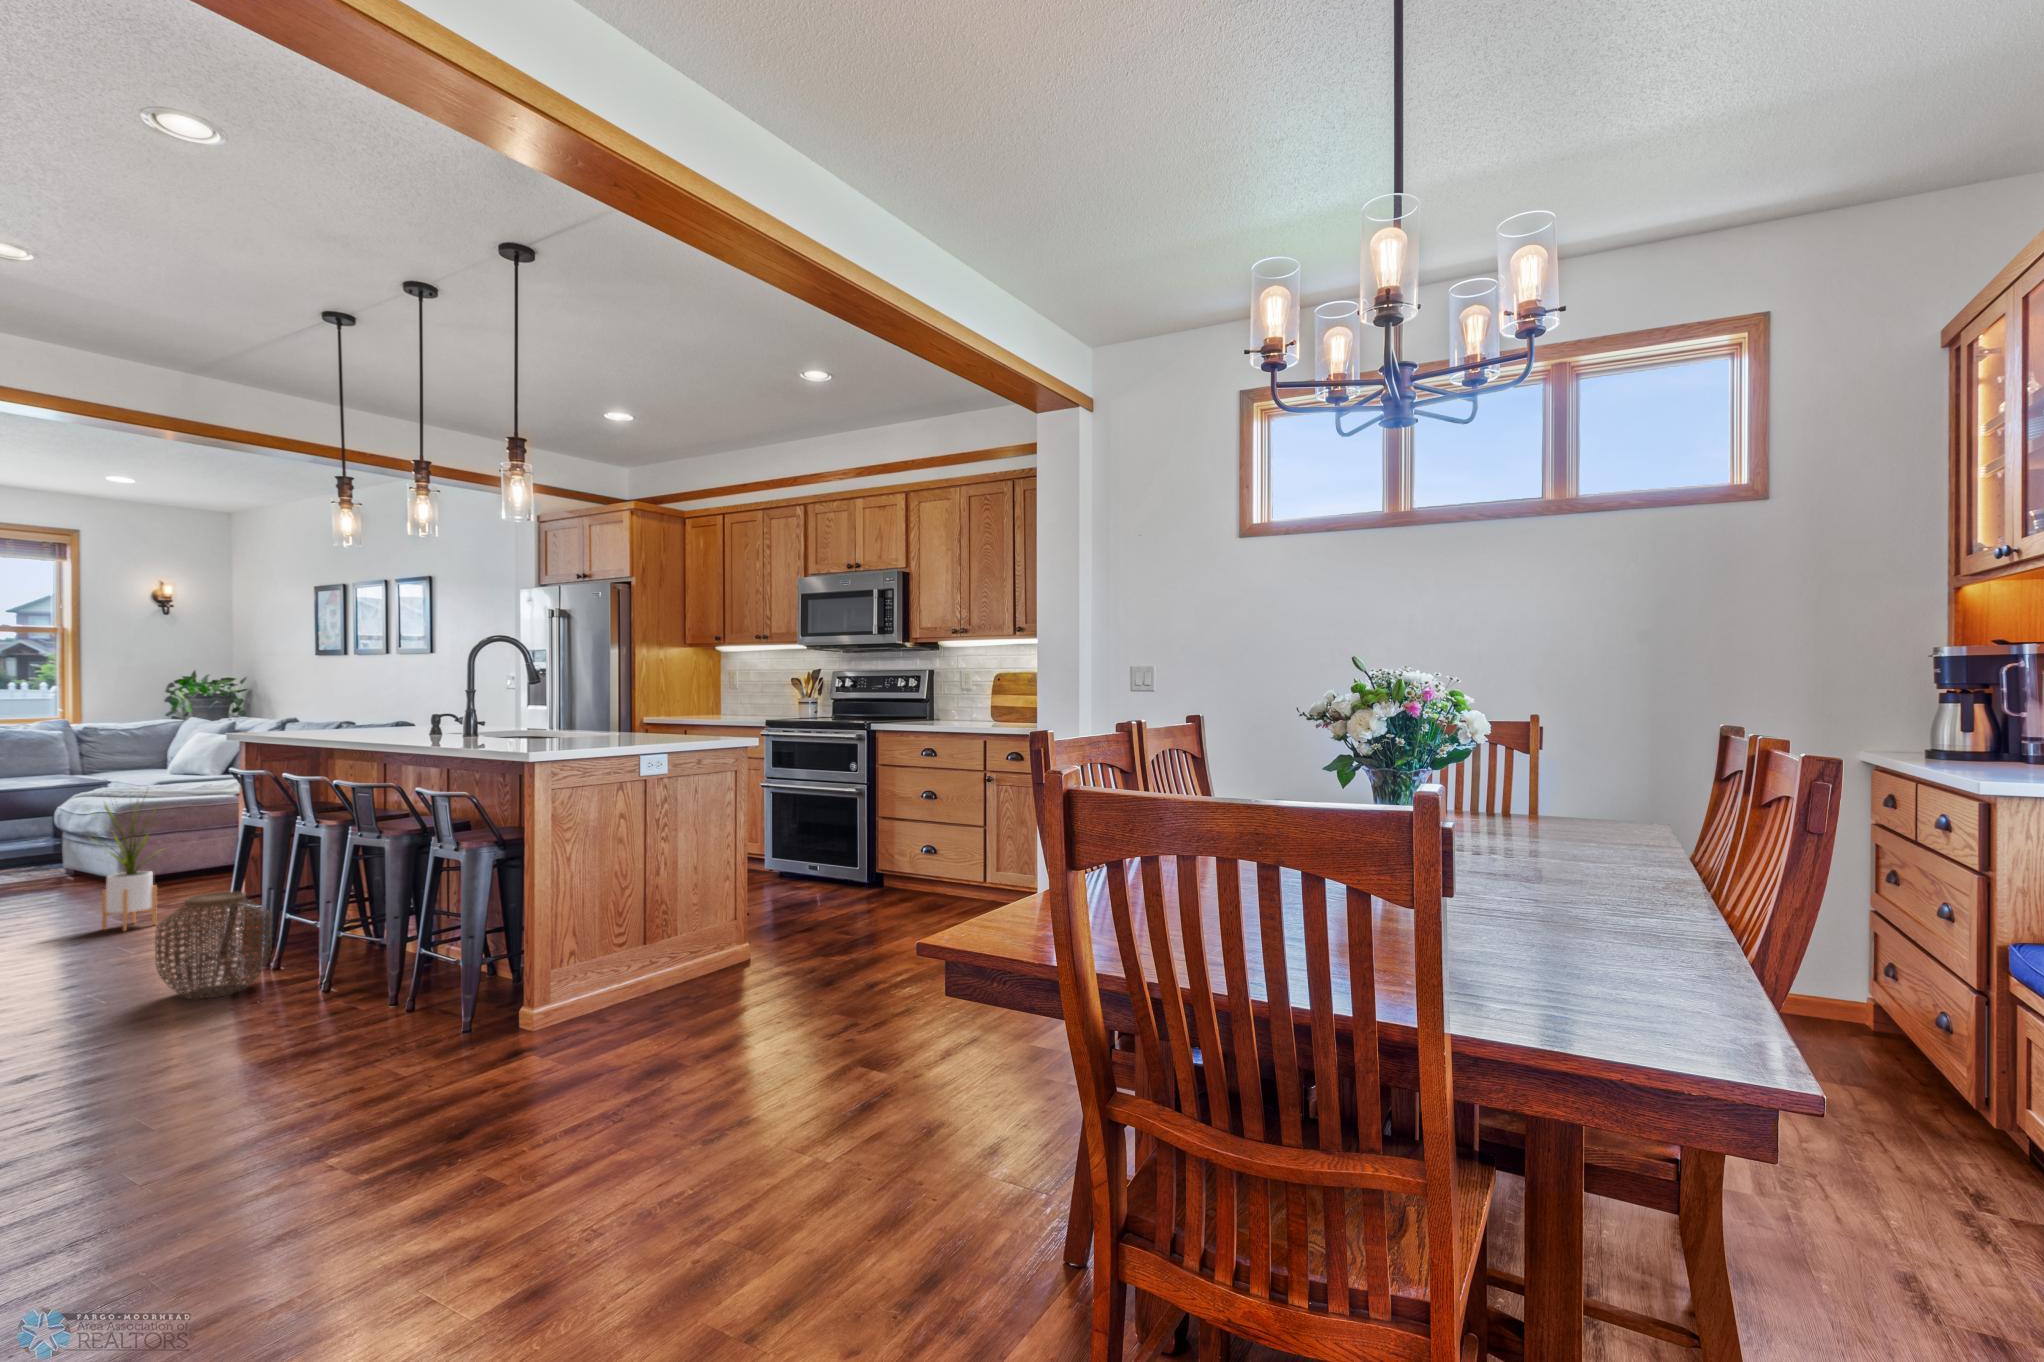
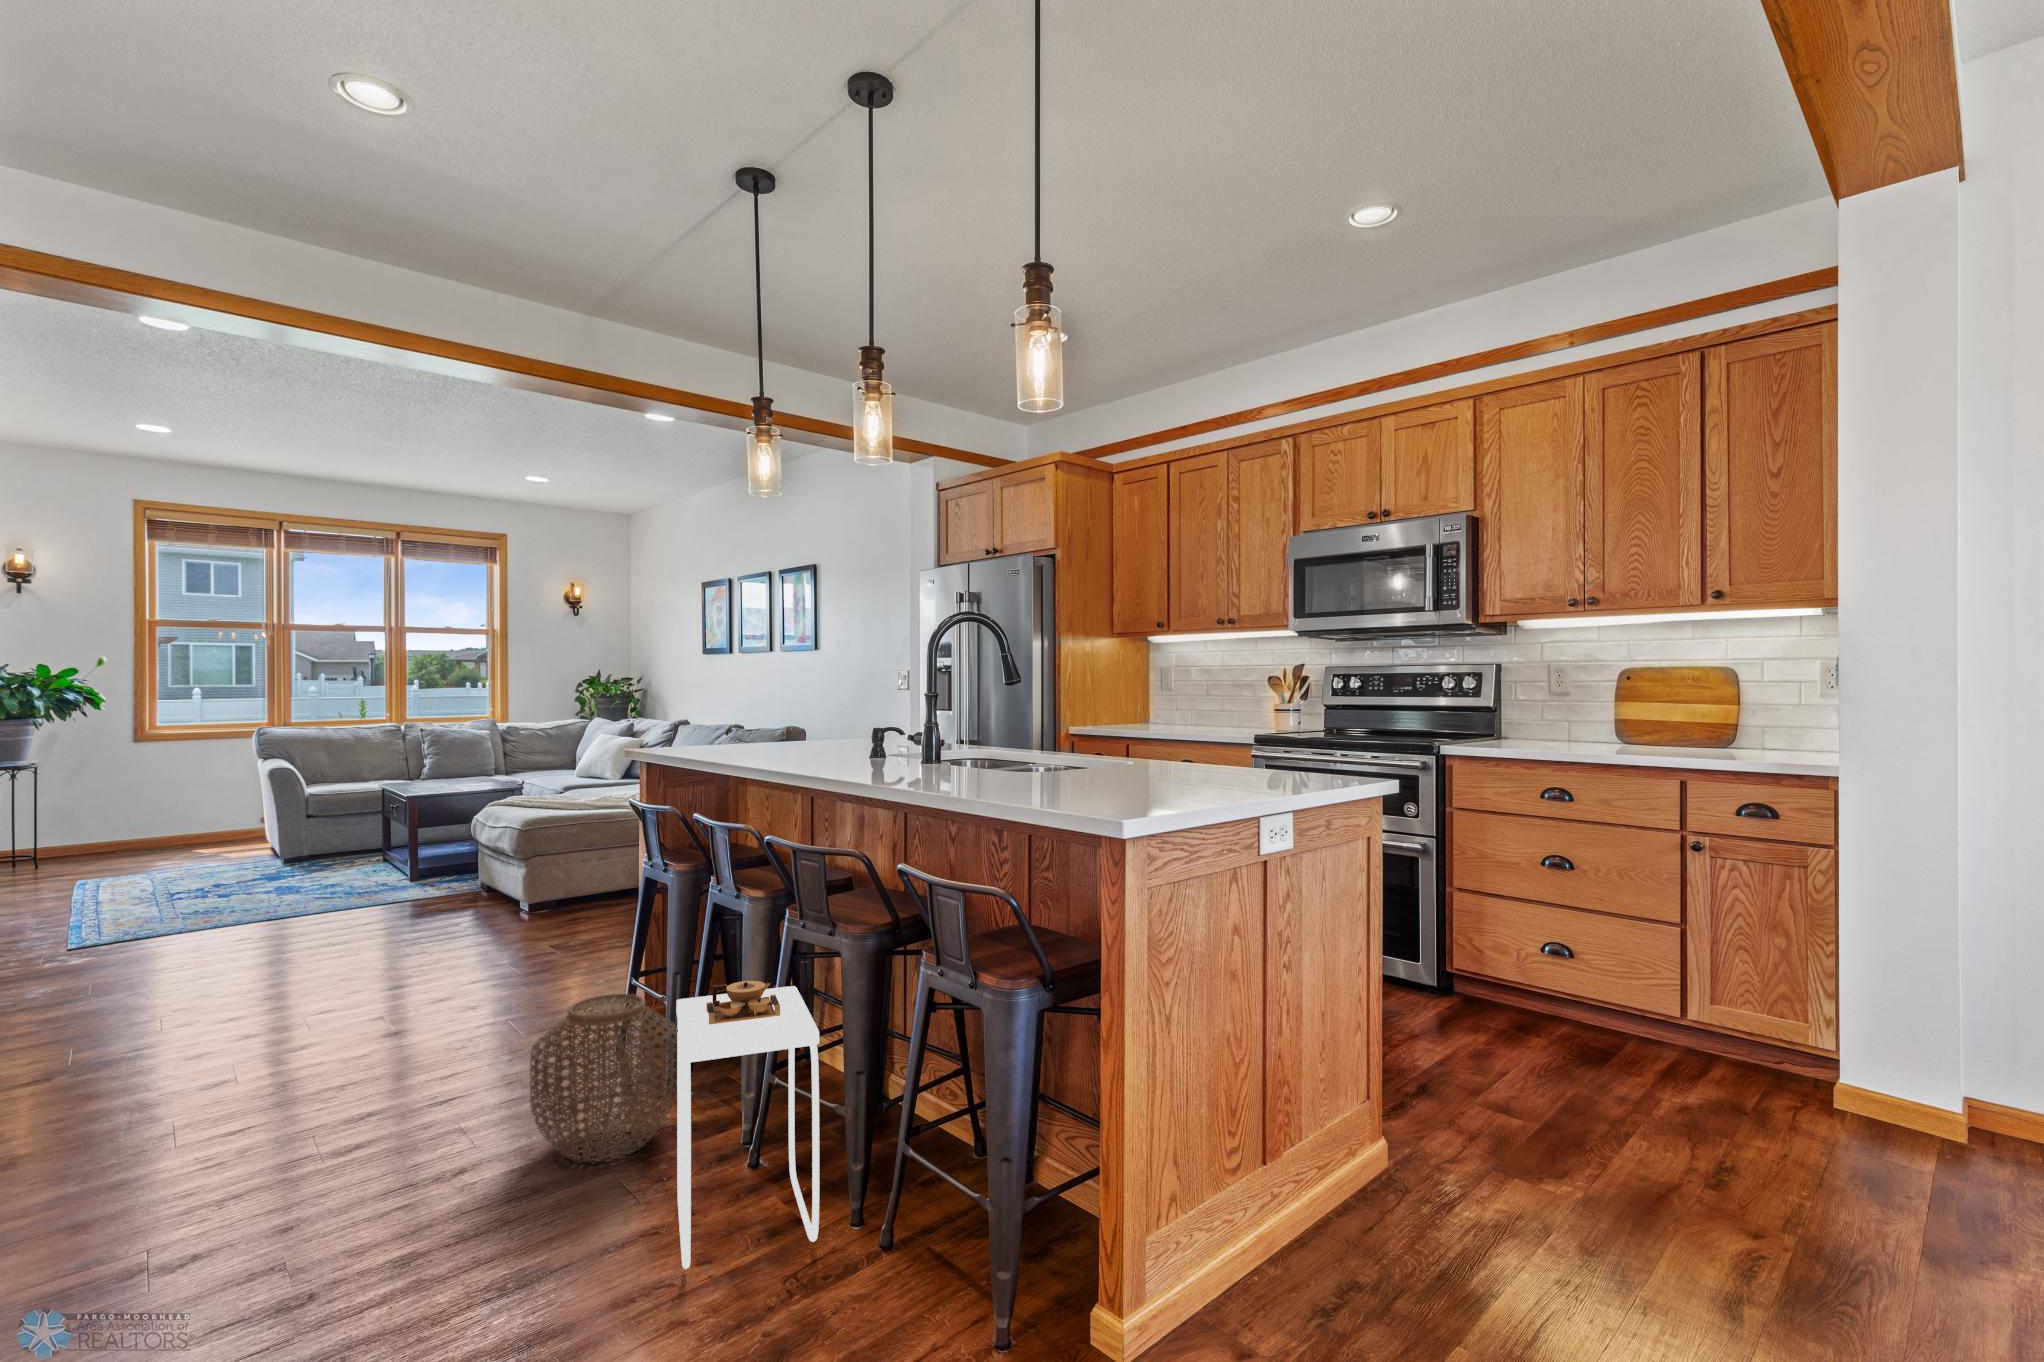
house plant: present [97,792,157,931] -> none [472,812,574,992]
side table: none [269,864,366,1026] -> present [677,981,819,1269]

